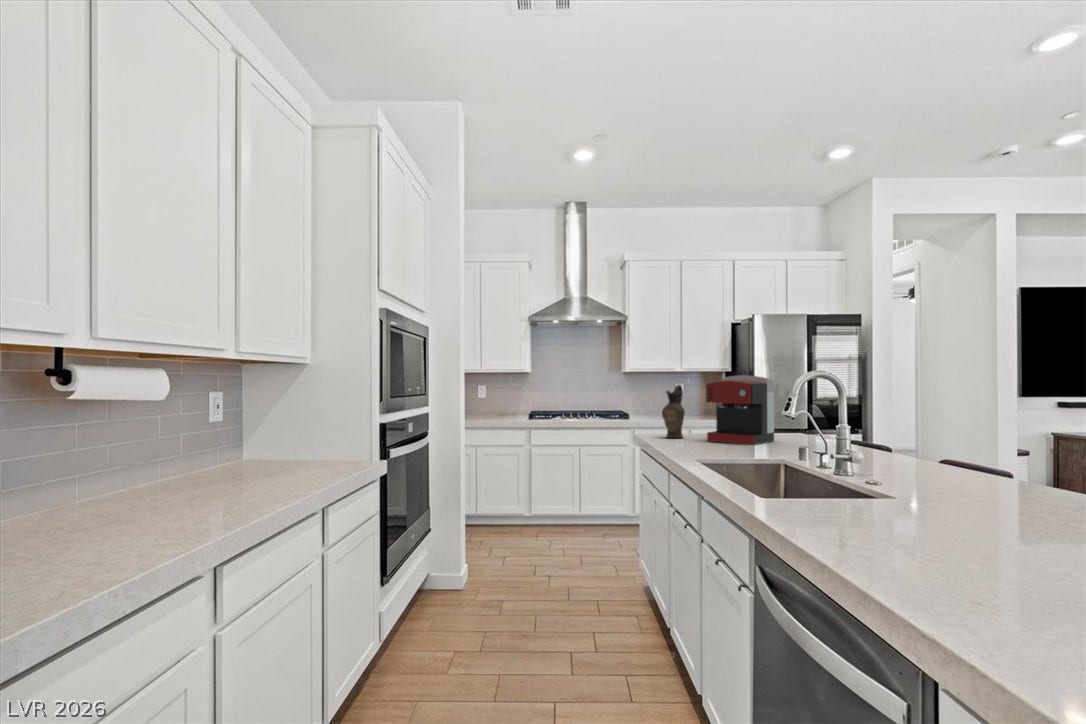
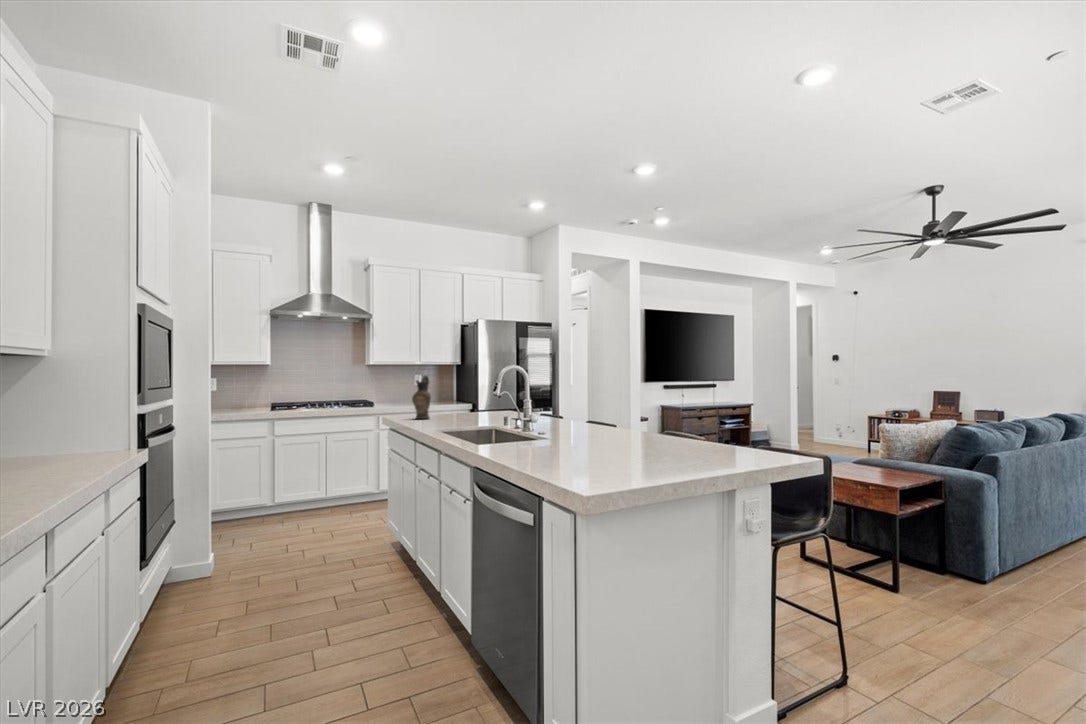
coffee maker: present [706,375,774,445] -> none [450,367,499,421]

